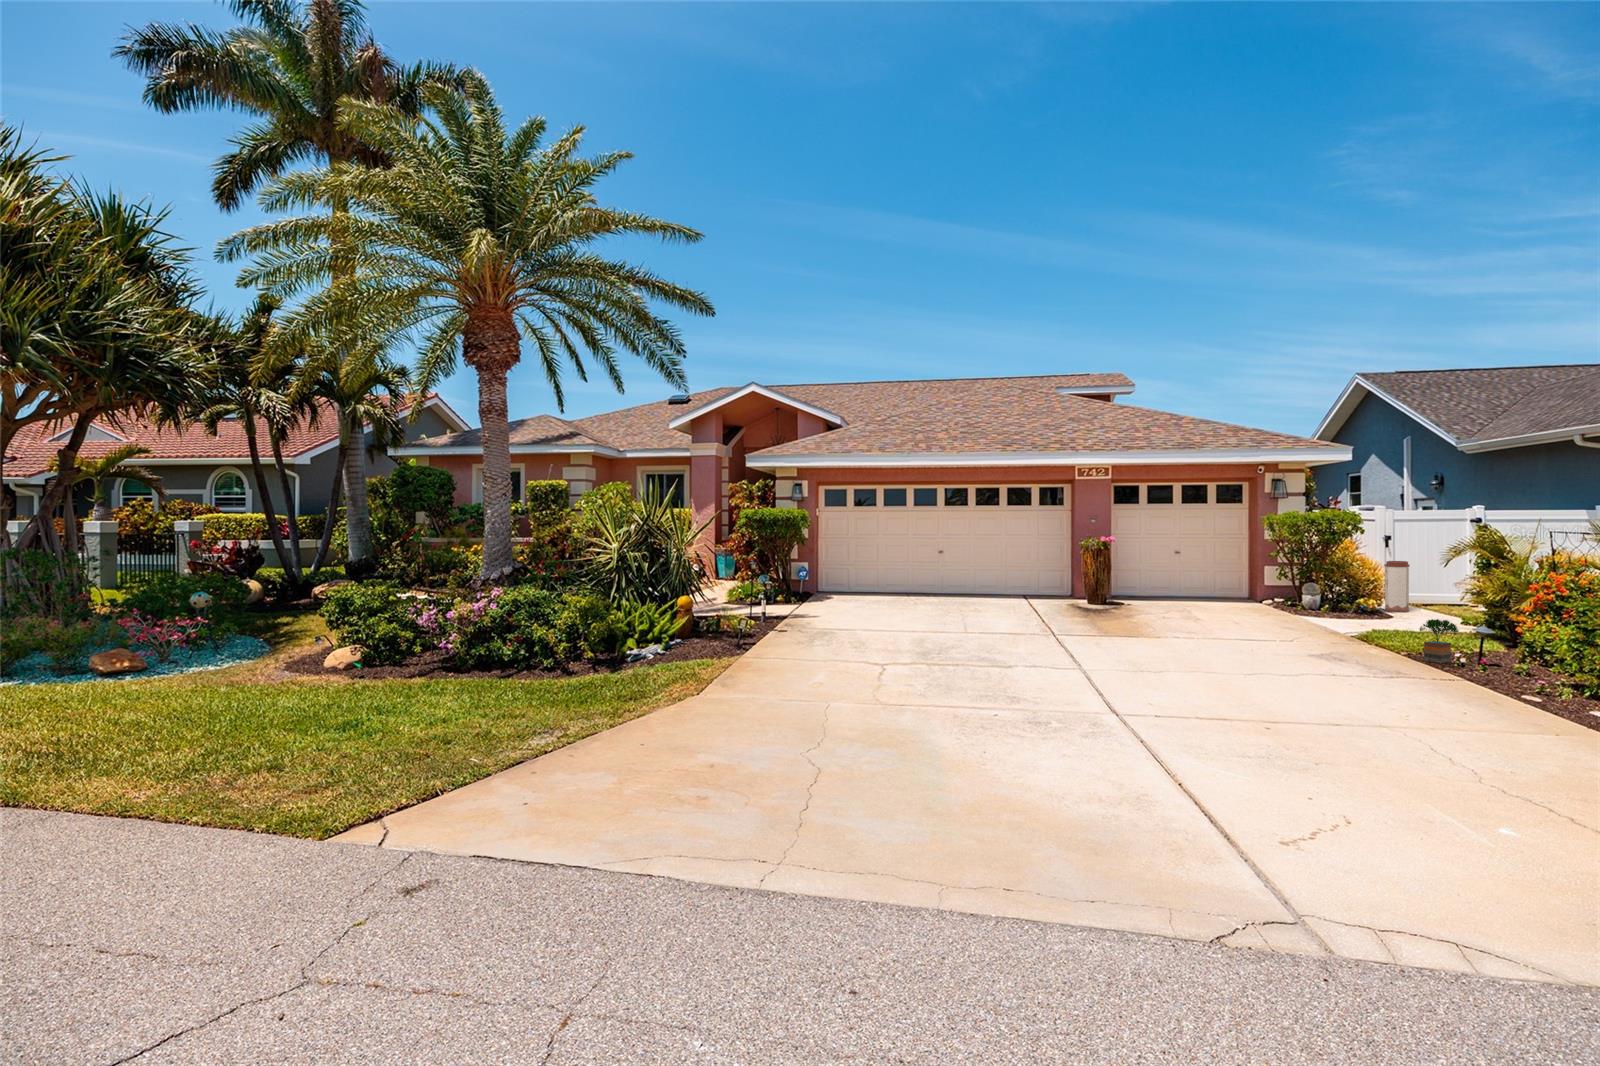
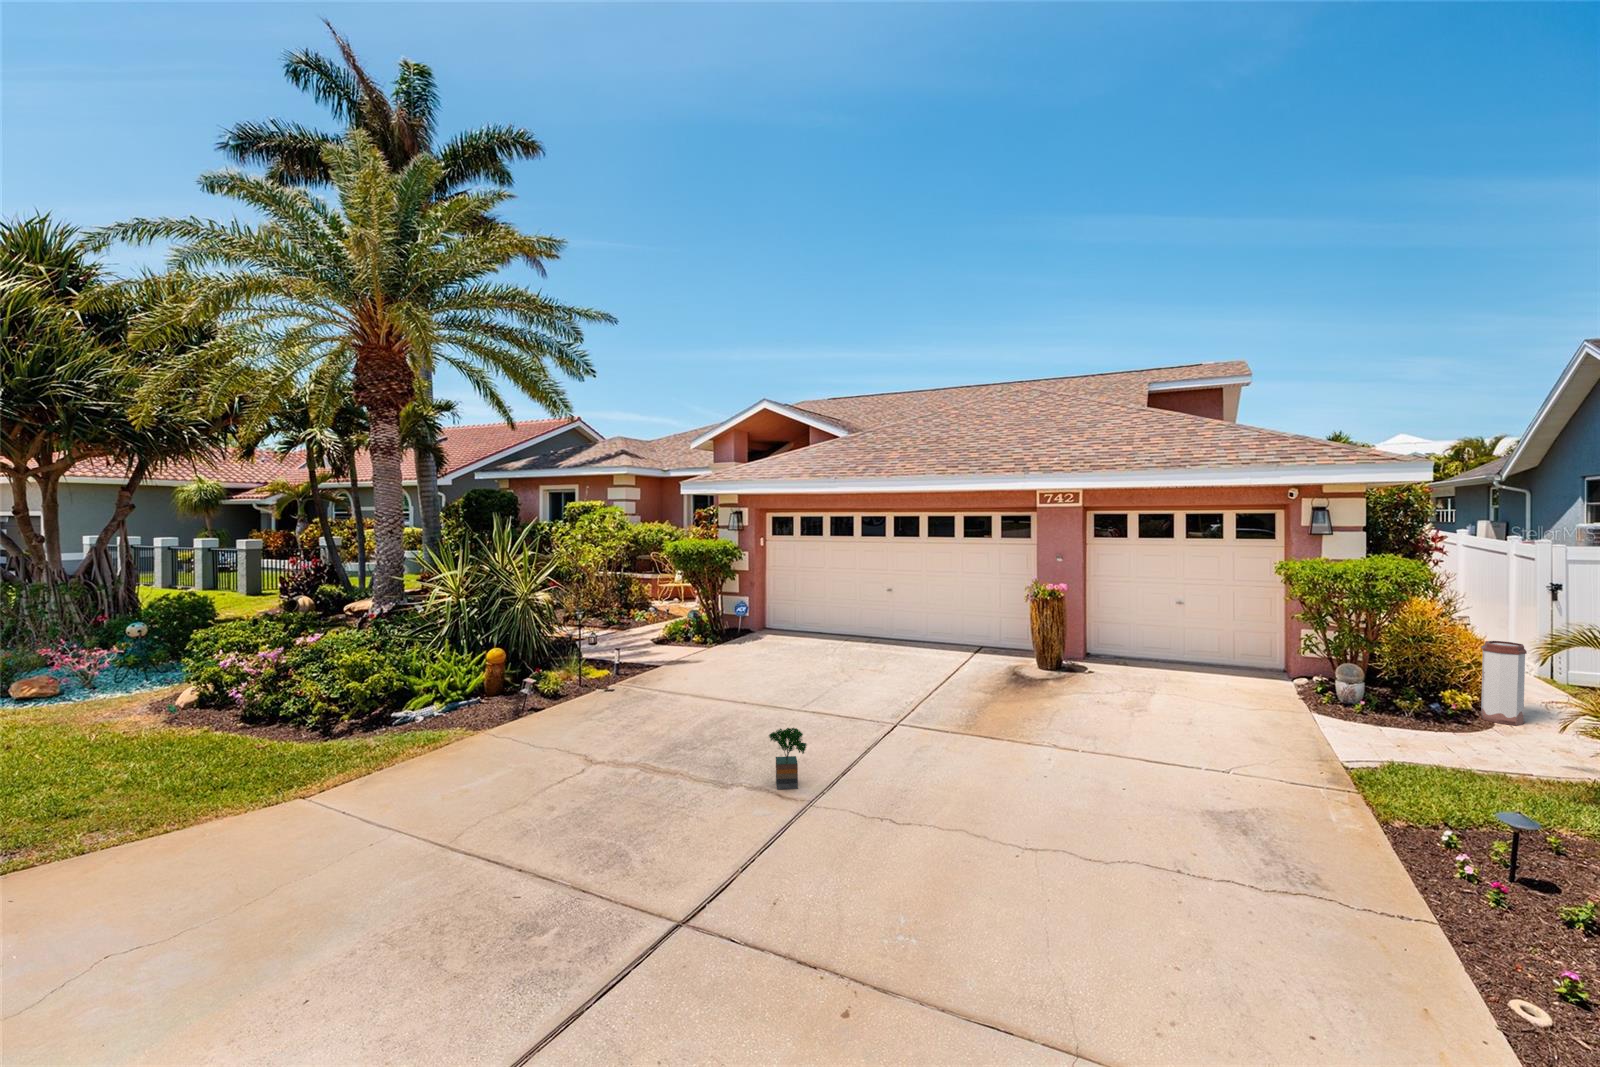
potted tree: present [1420,619,1459,663] -> present [769,728,807,789]

